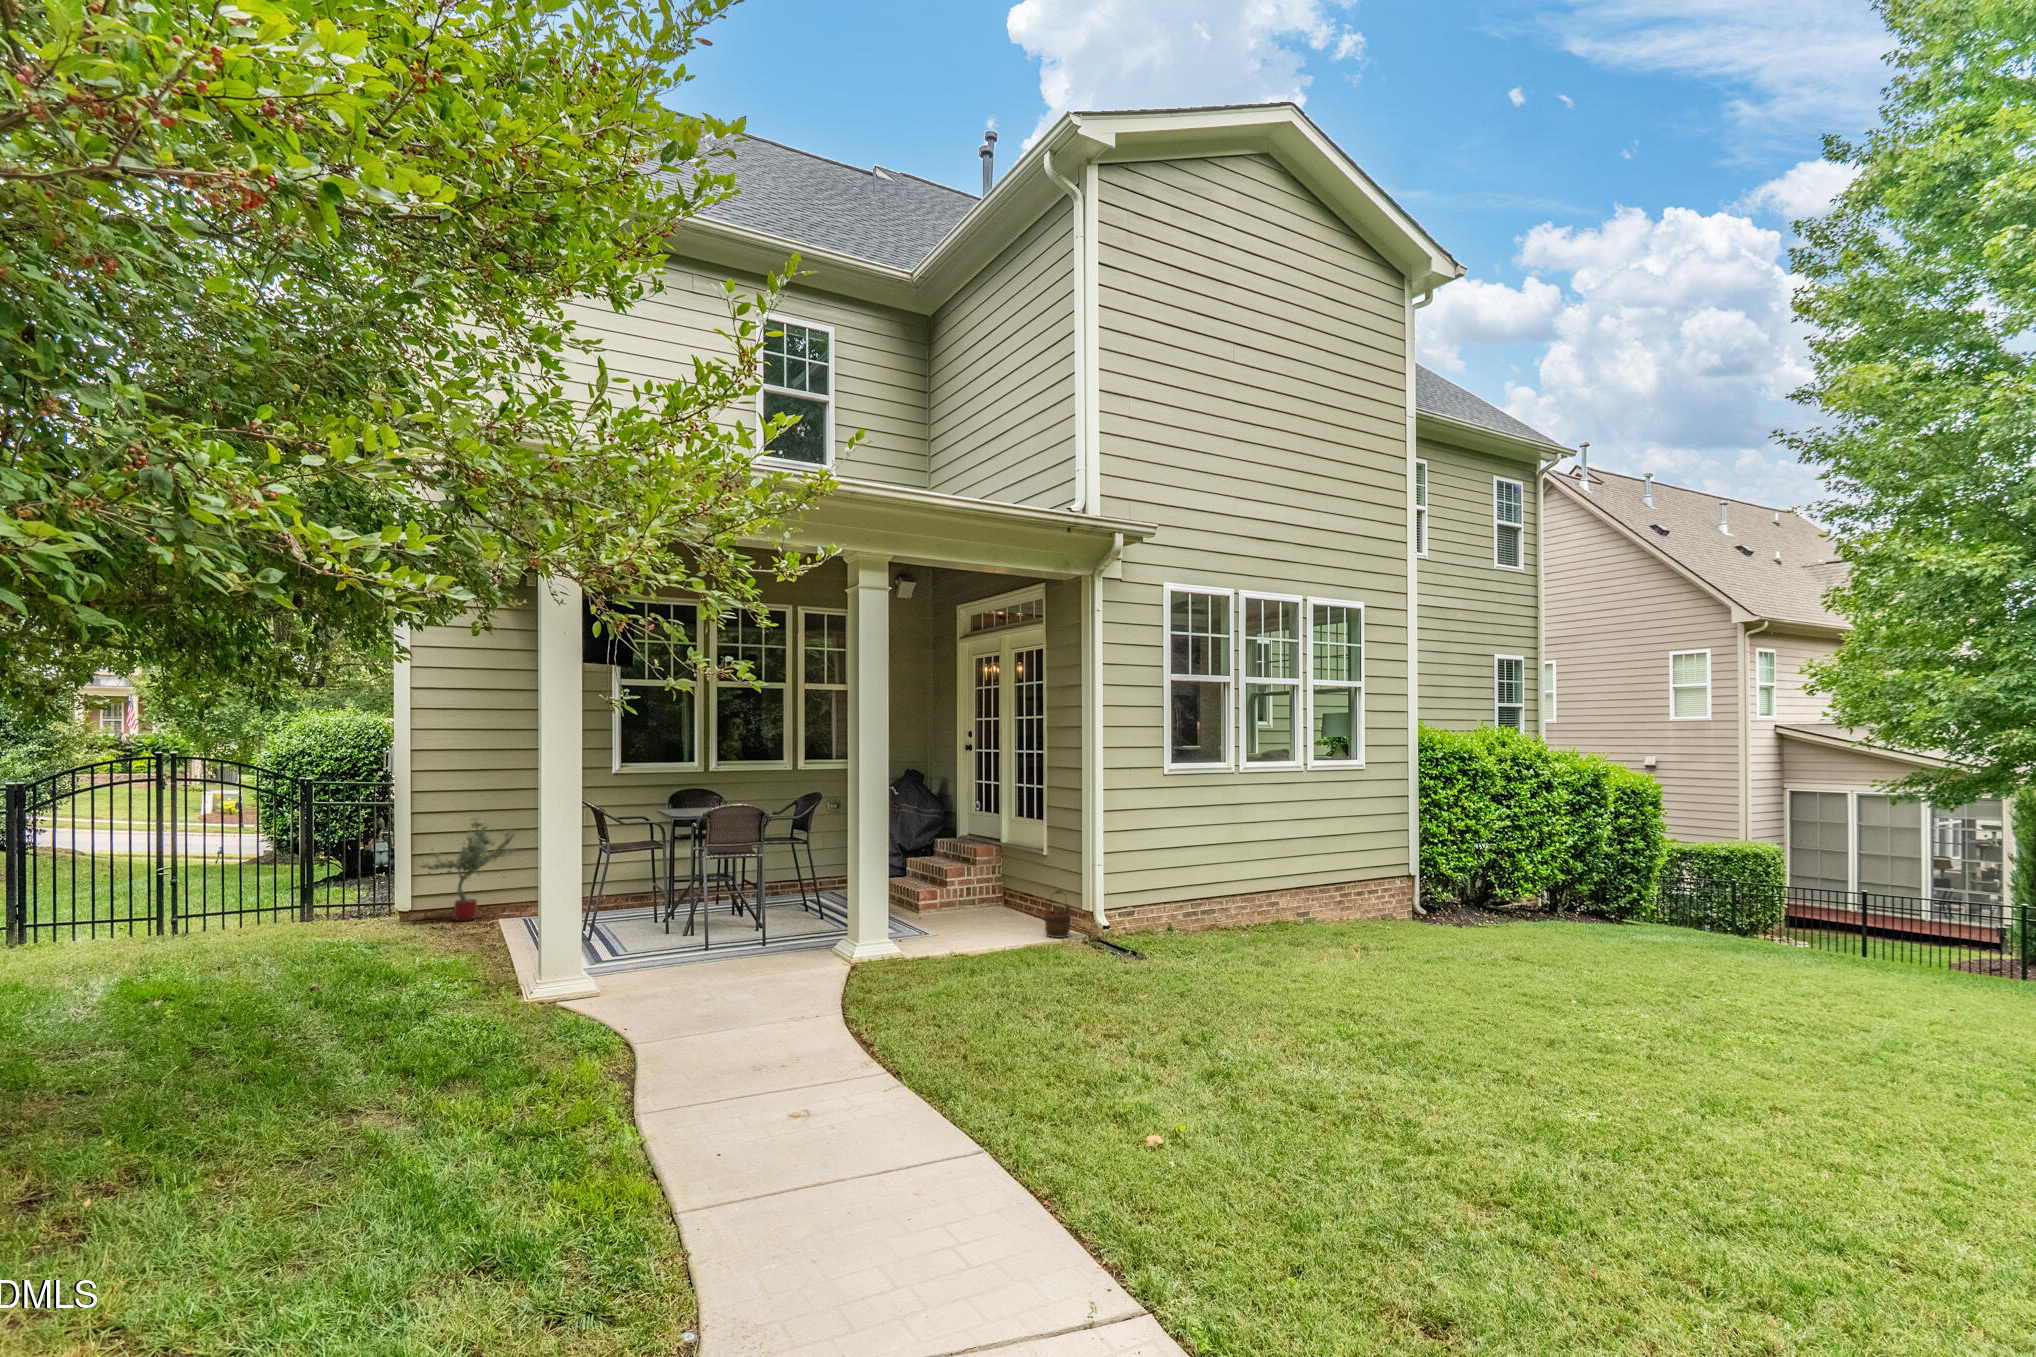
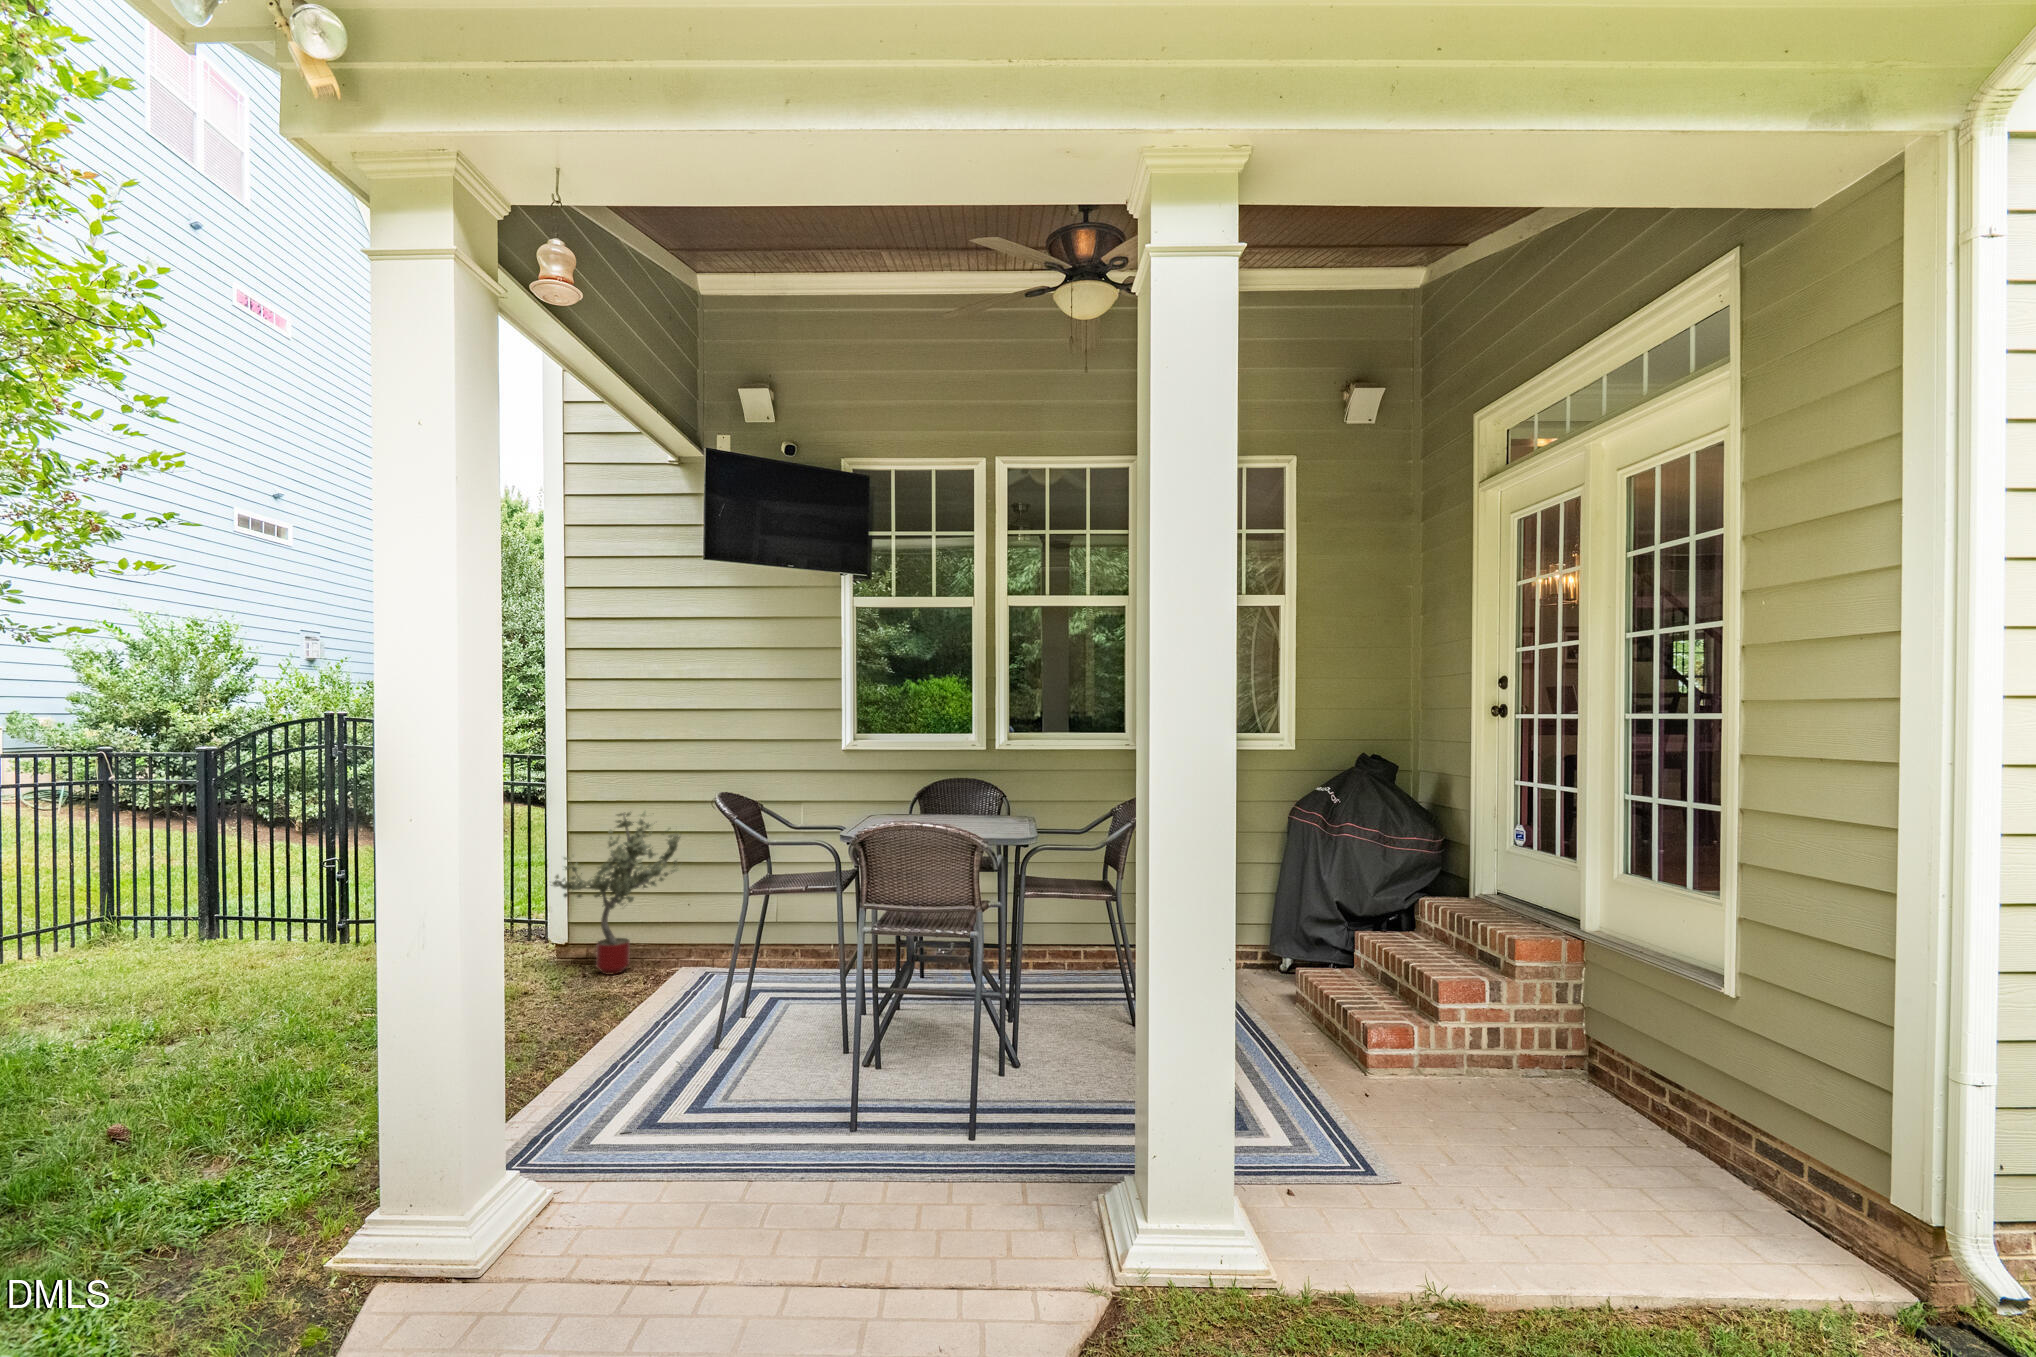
wooden bucket: present [1044,891,1071,938] -> none [1742,1136,1851,1299]

